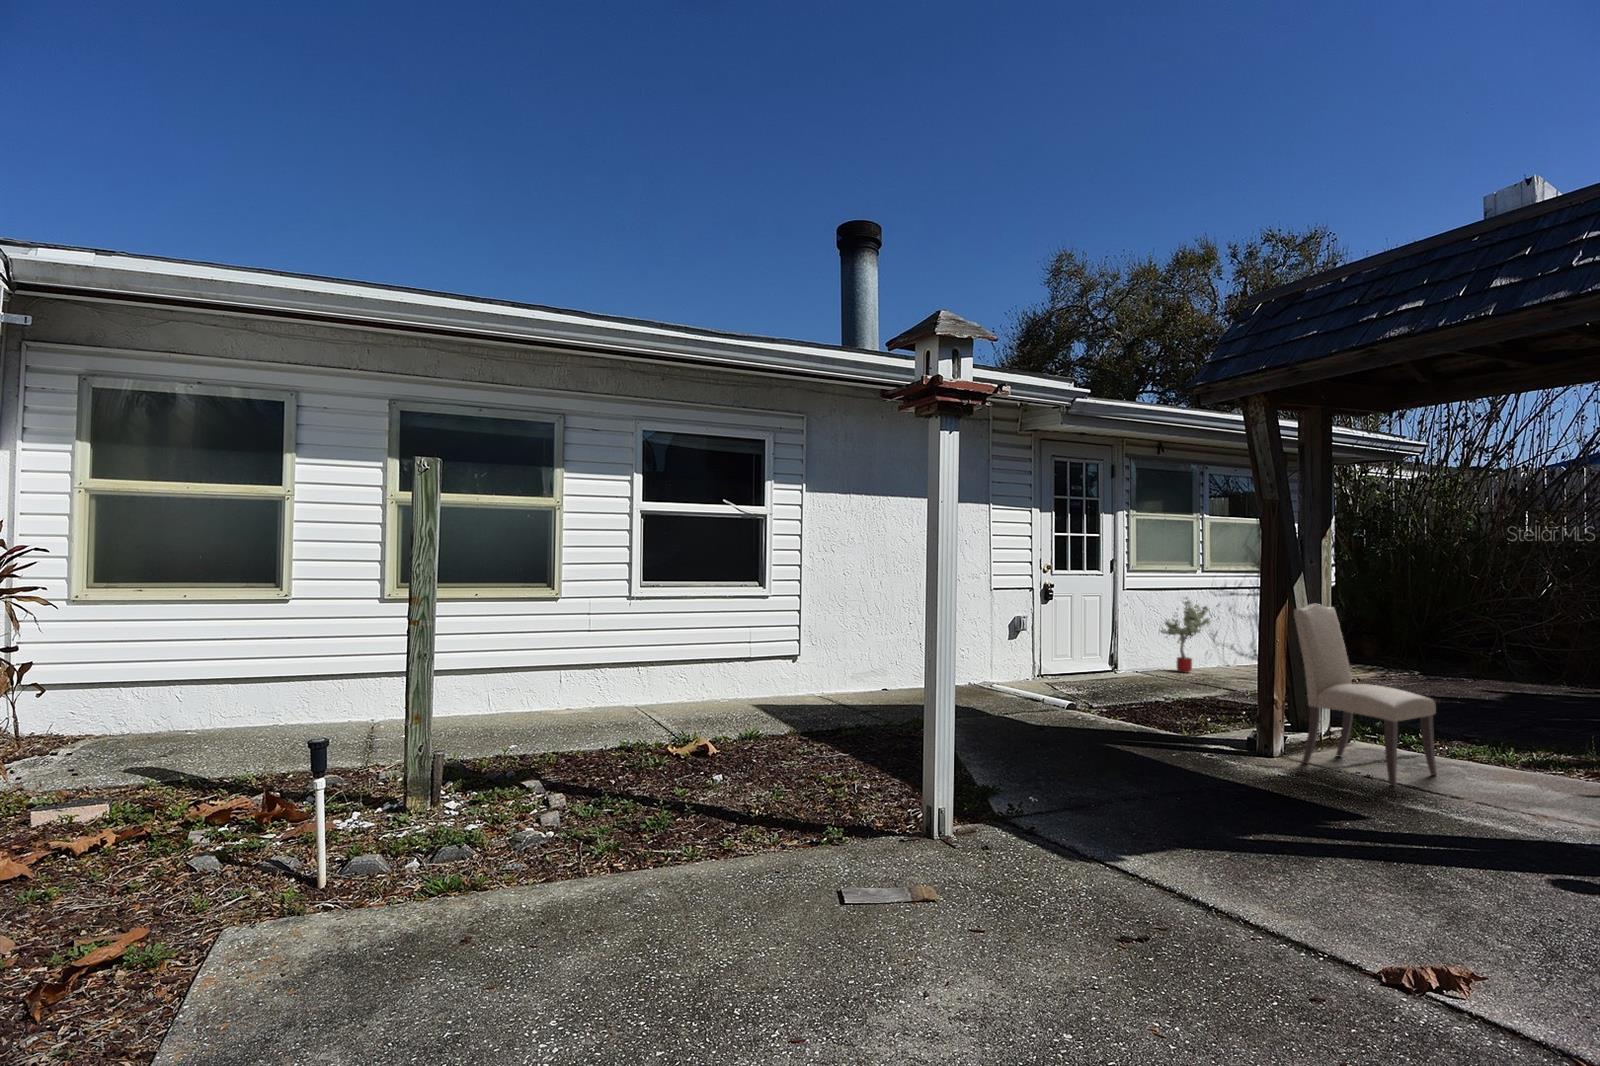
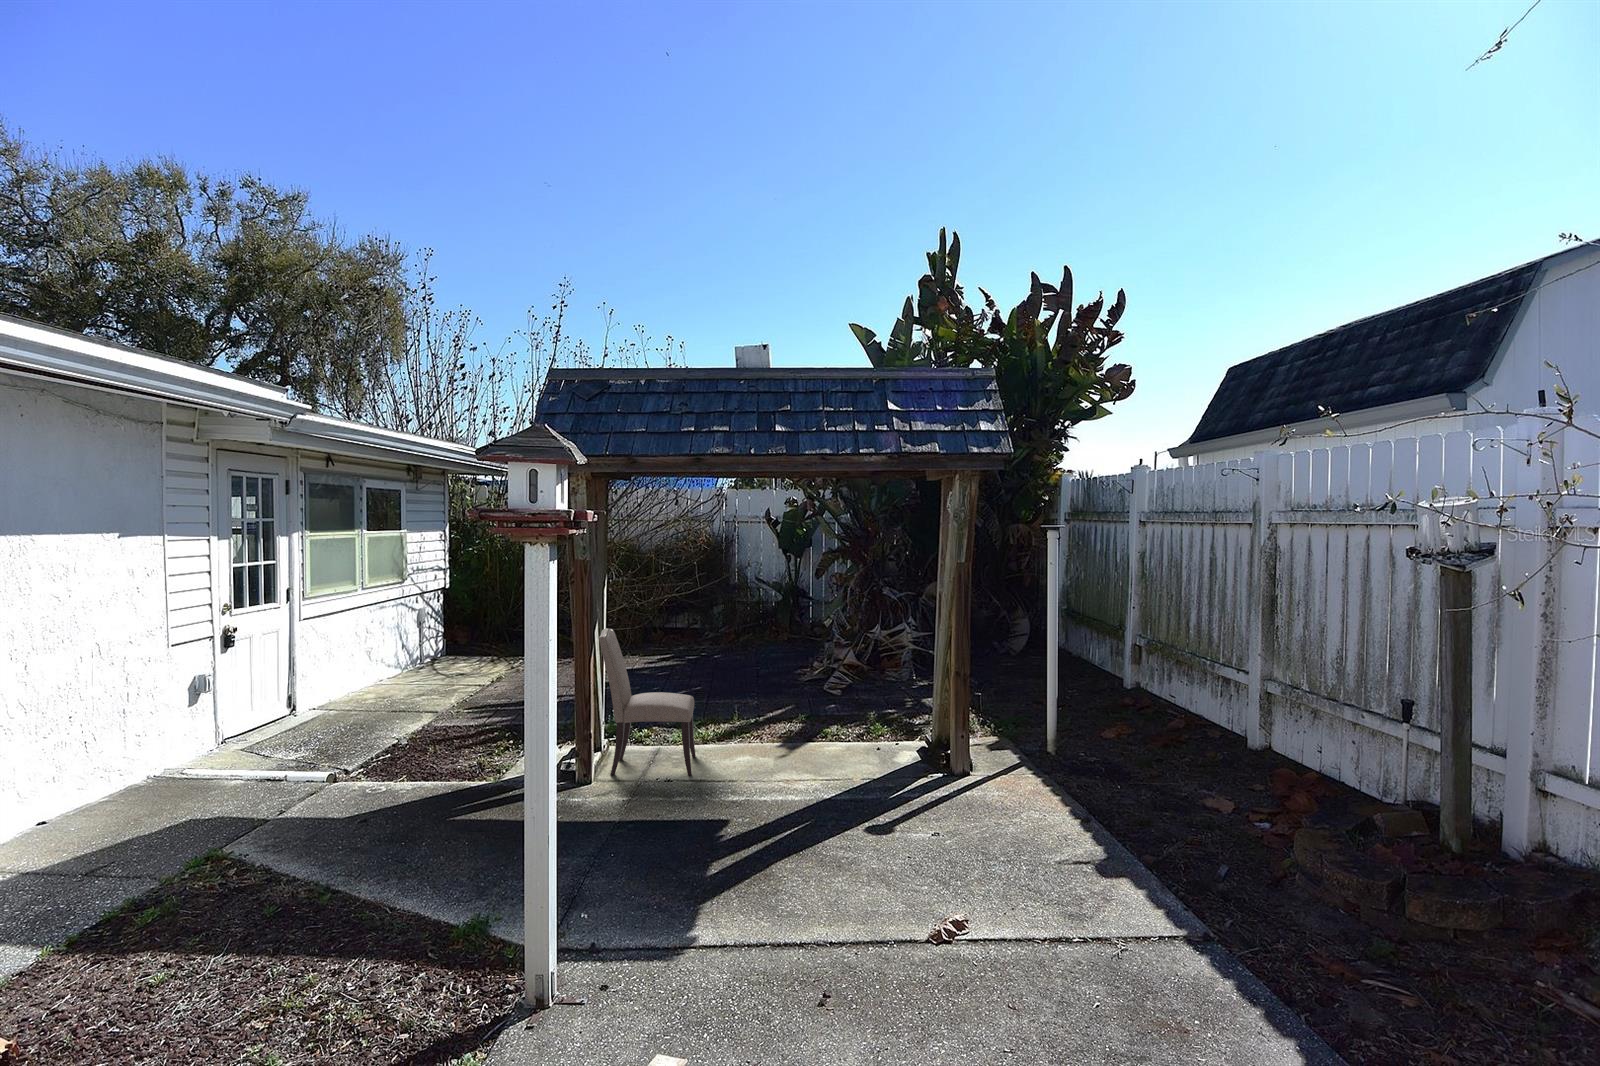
potted tree: present [1160,598,1209,673] -> none [334,620,385,702]

